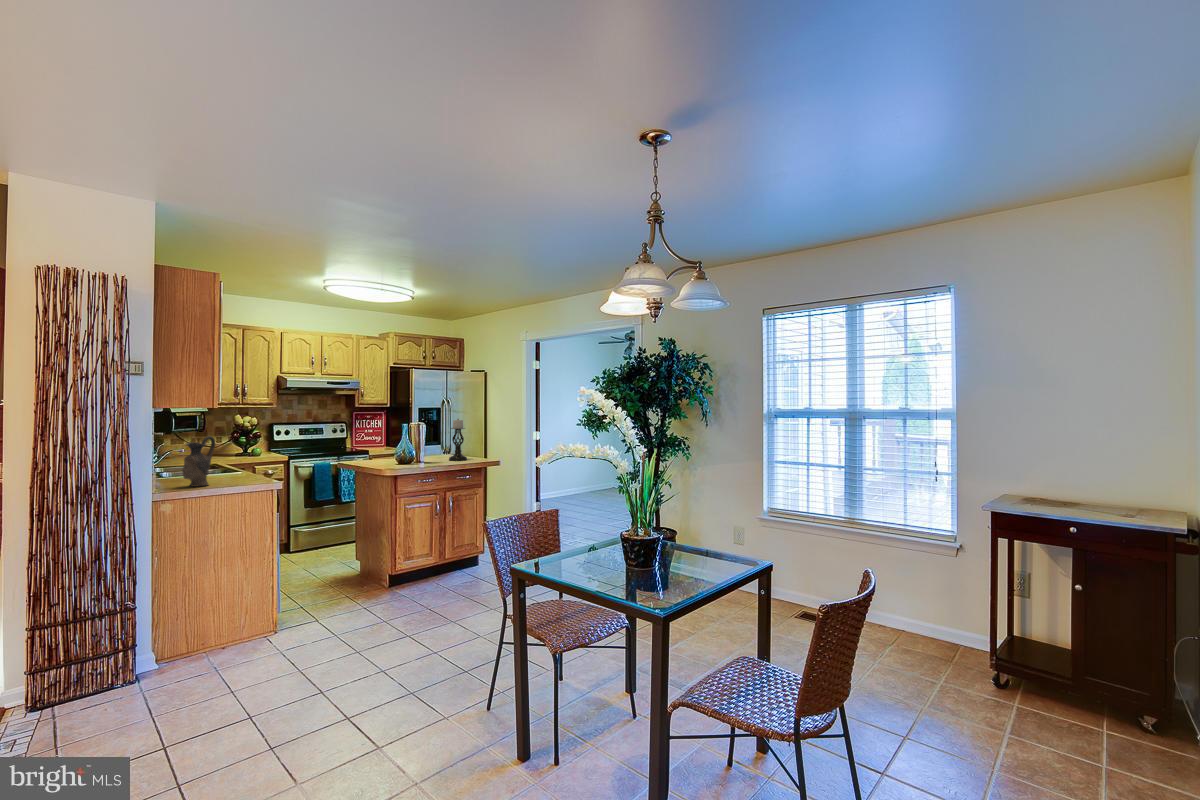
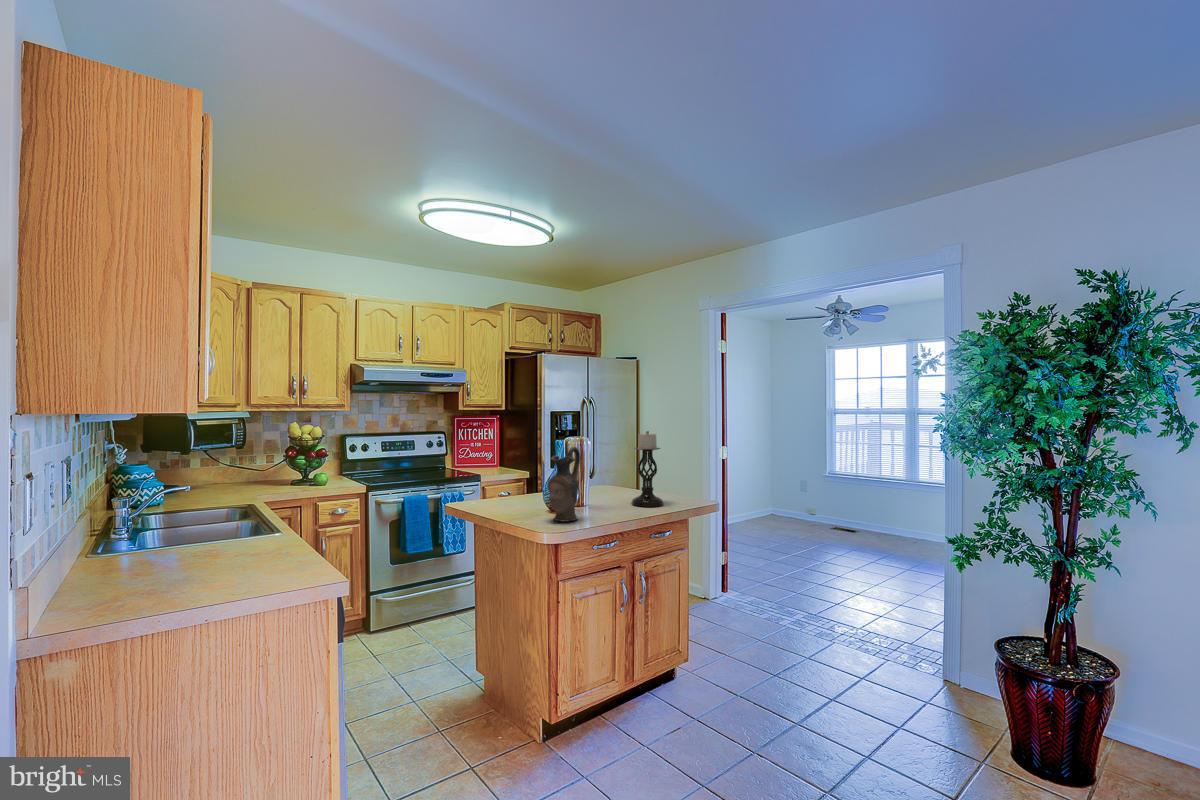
ceramic pitcher: present [182,436,215,487] -> present [548,447,580,522]

